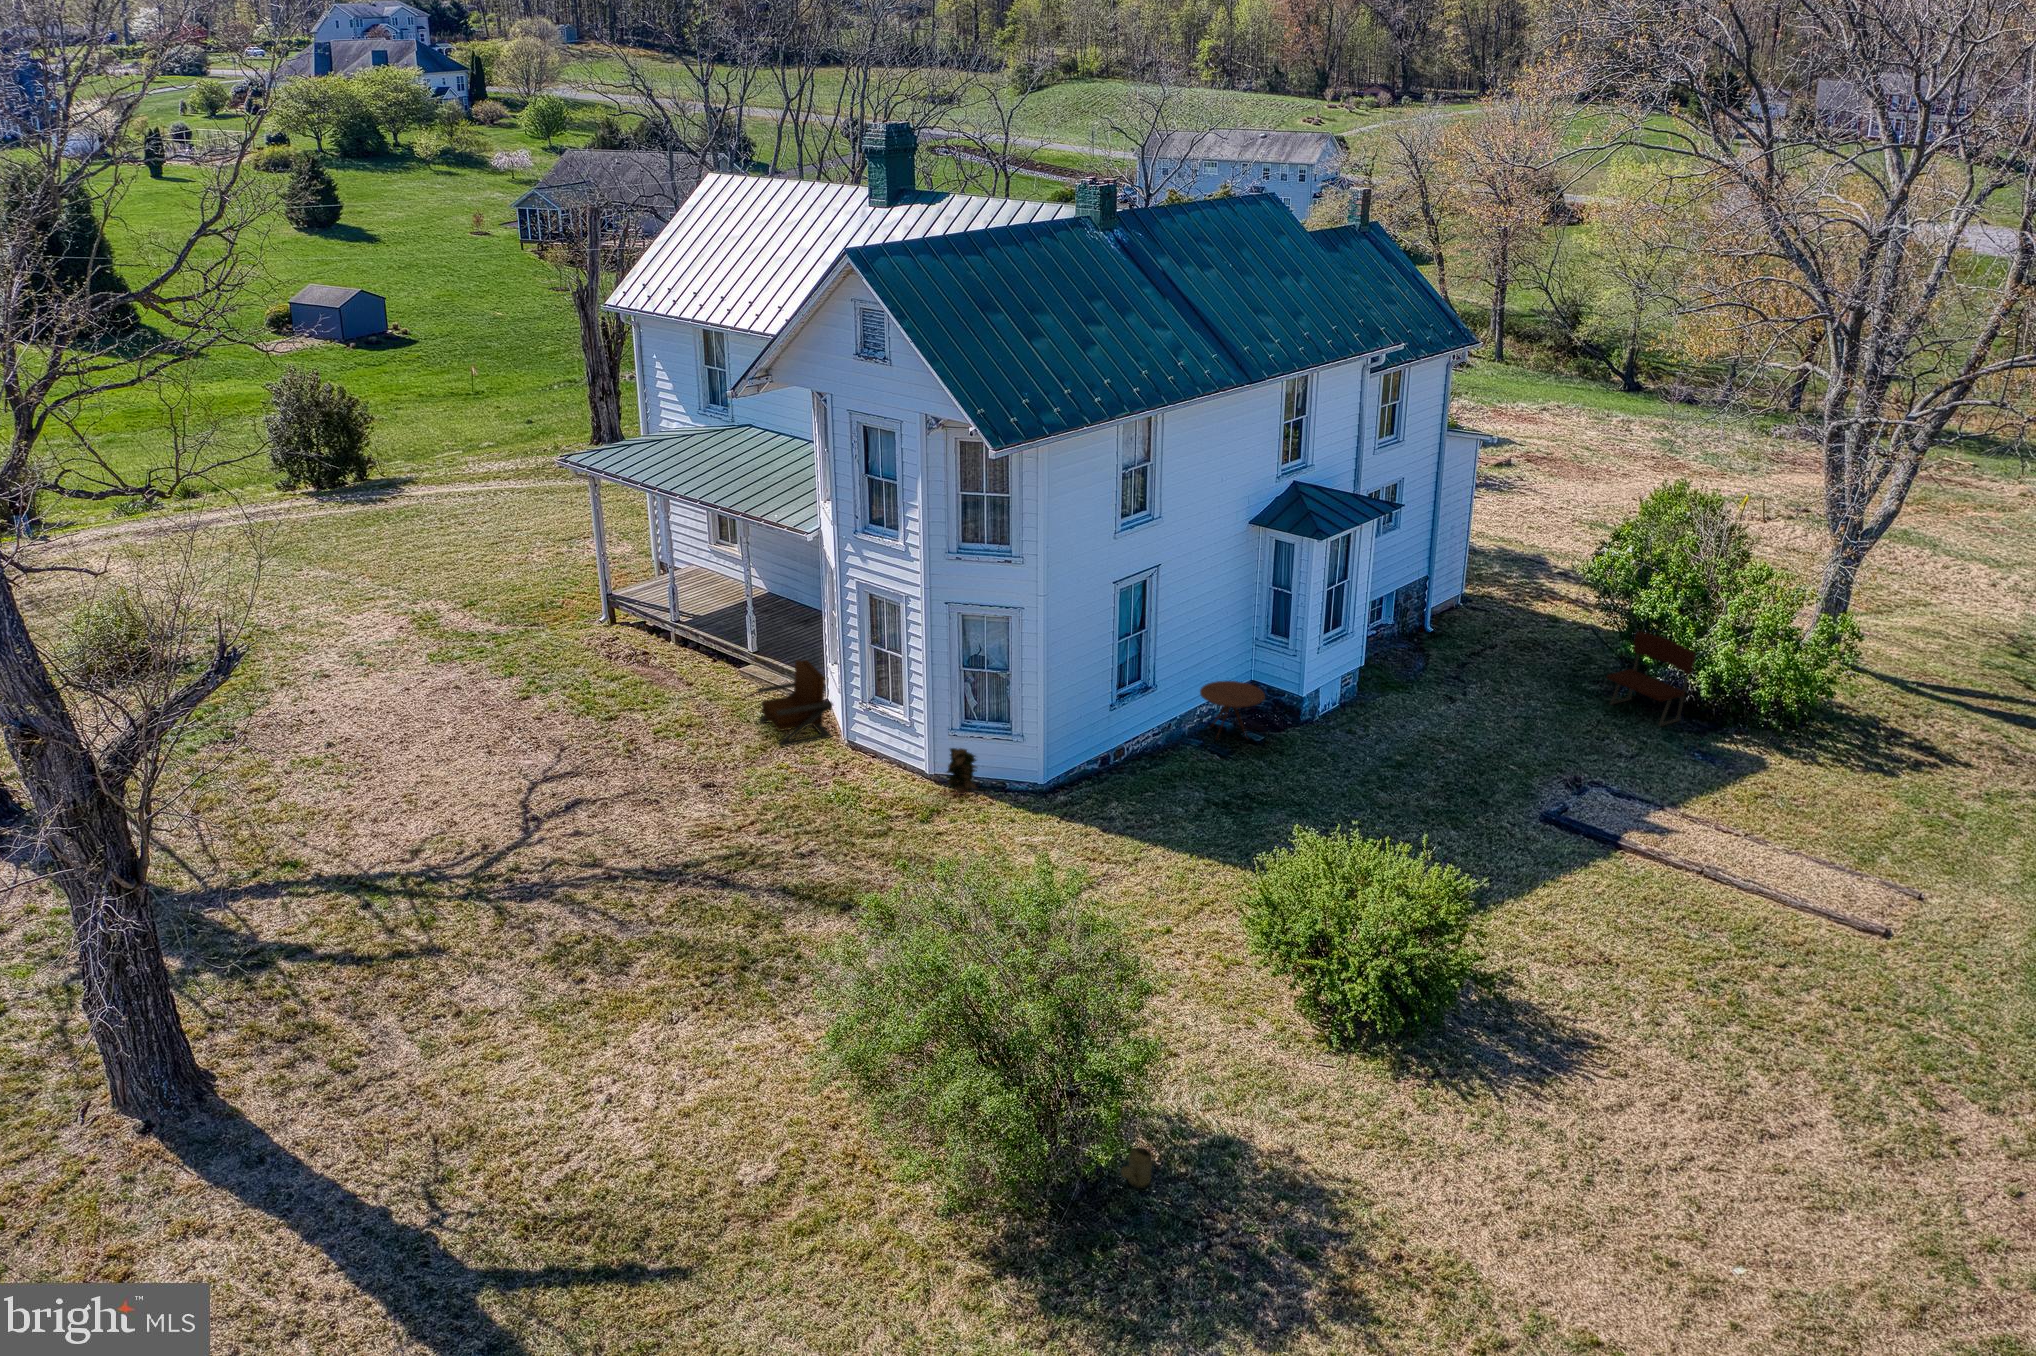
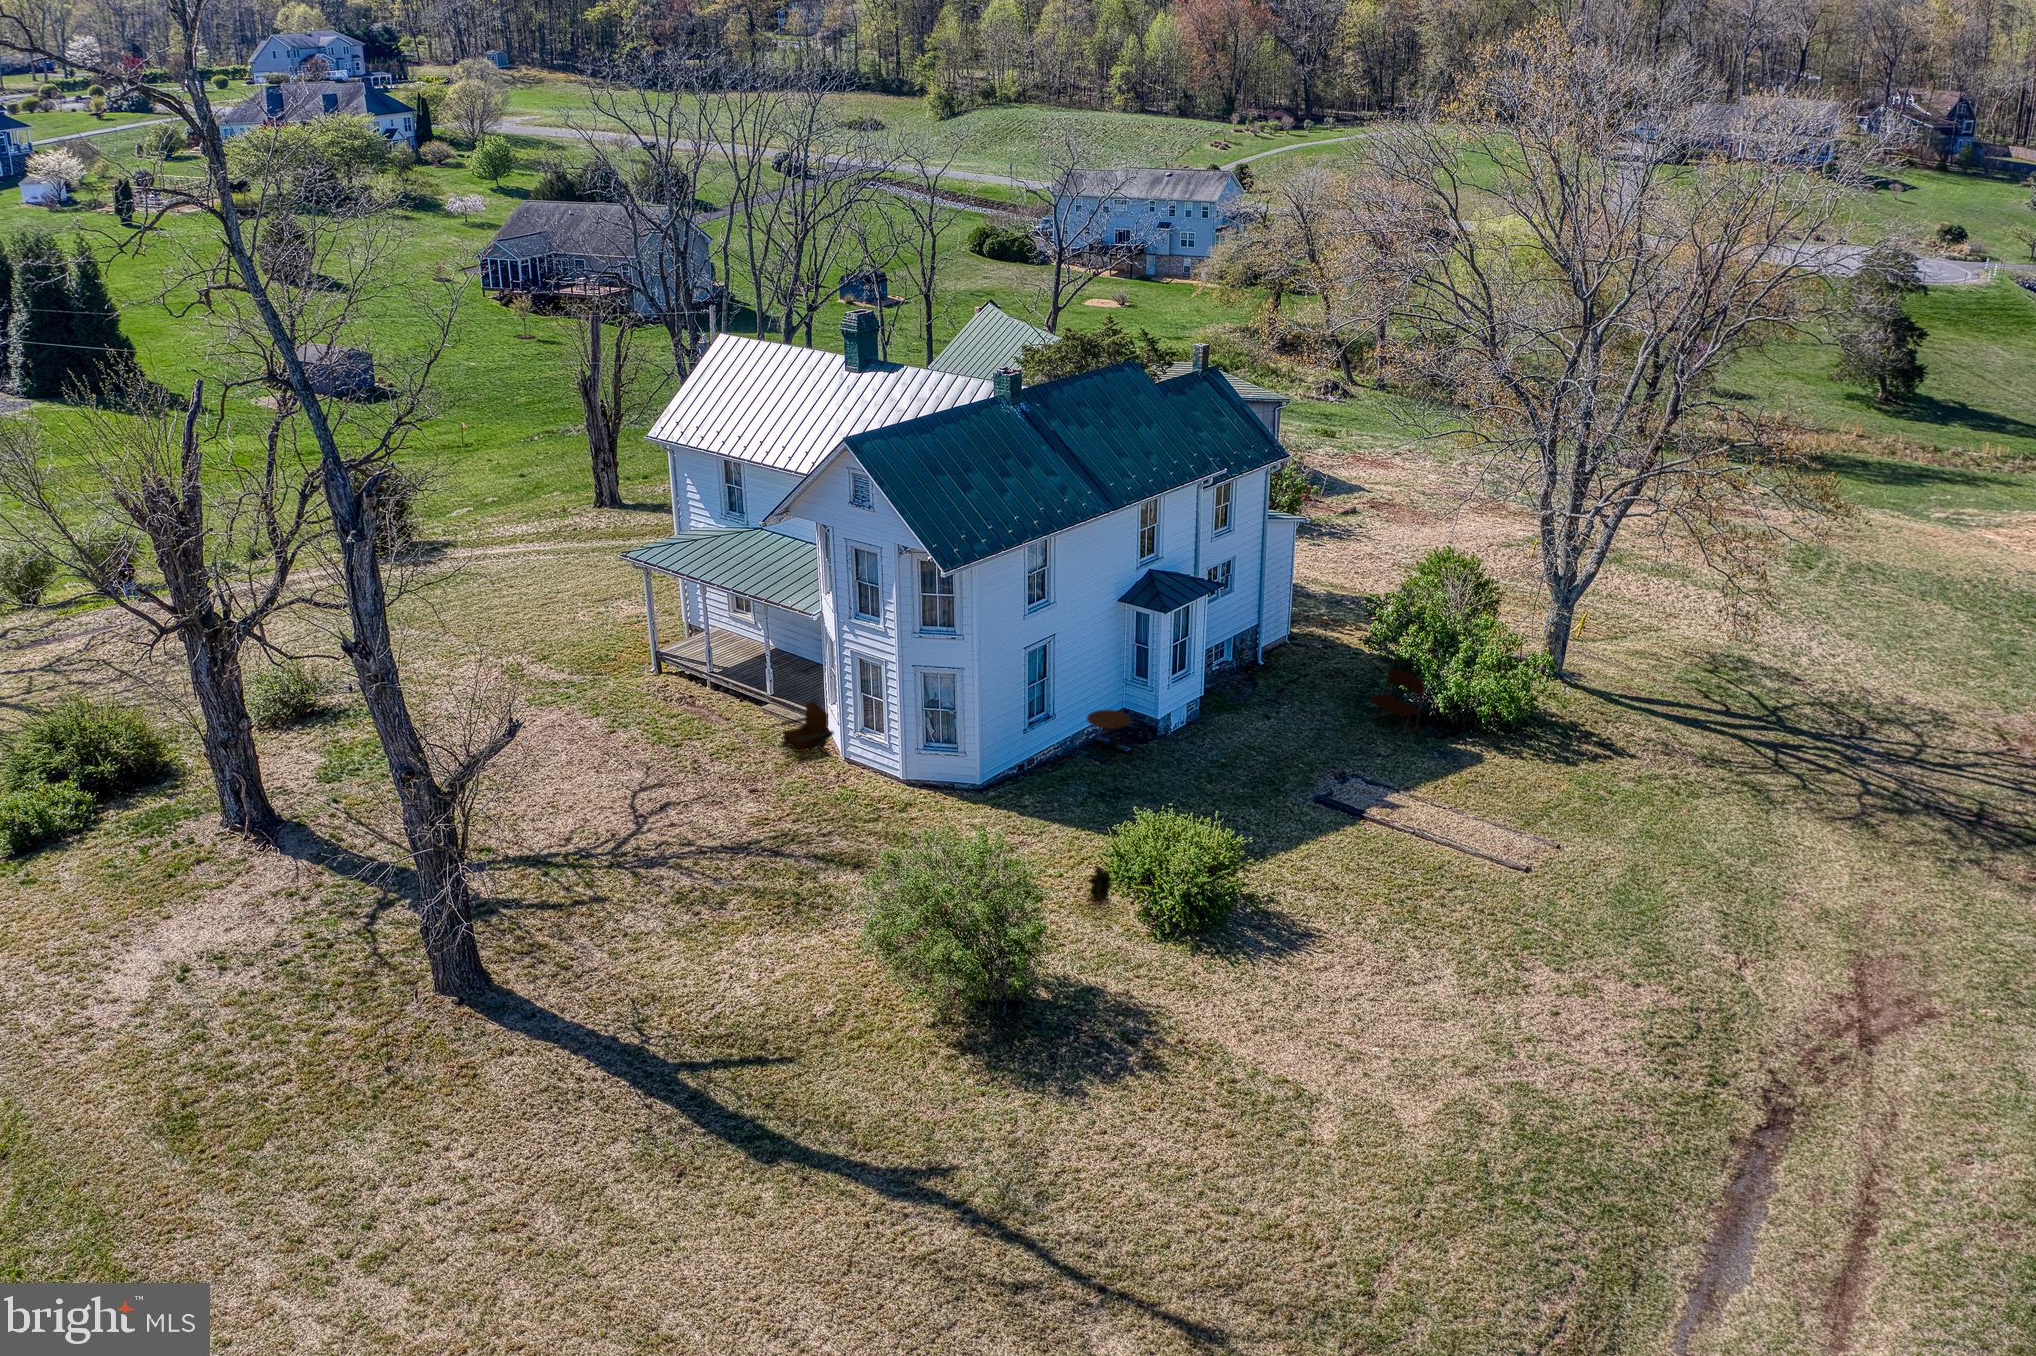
decorative plant: present [947,748,977,795] -> present [1089,866,1112,904]
watering can: present [1121,1143,1153,1189] -> none [1031,988,1049,1015]

